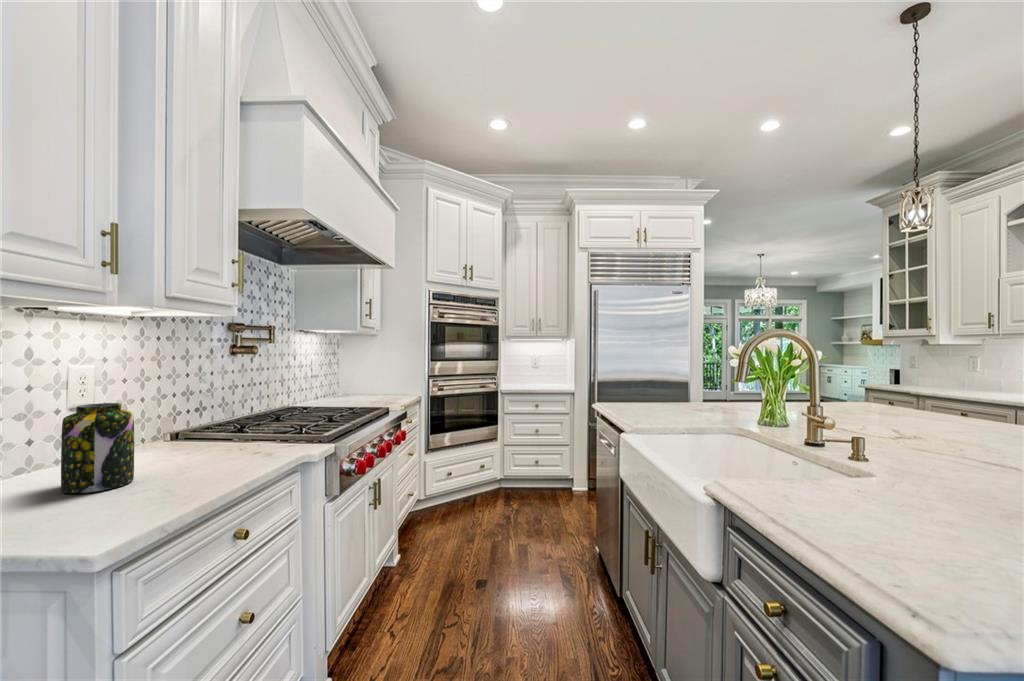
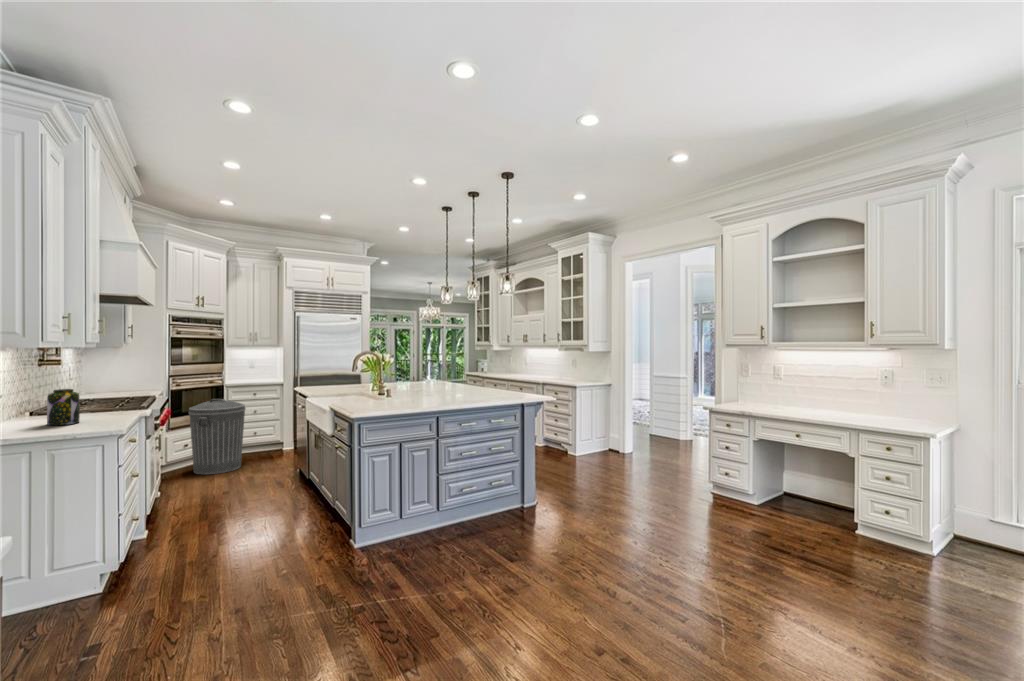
trash can: none [451,411,522,526] -> present [189,399,245,474]

